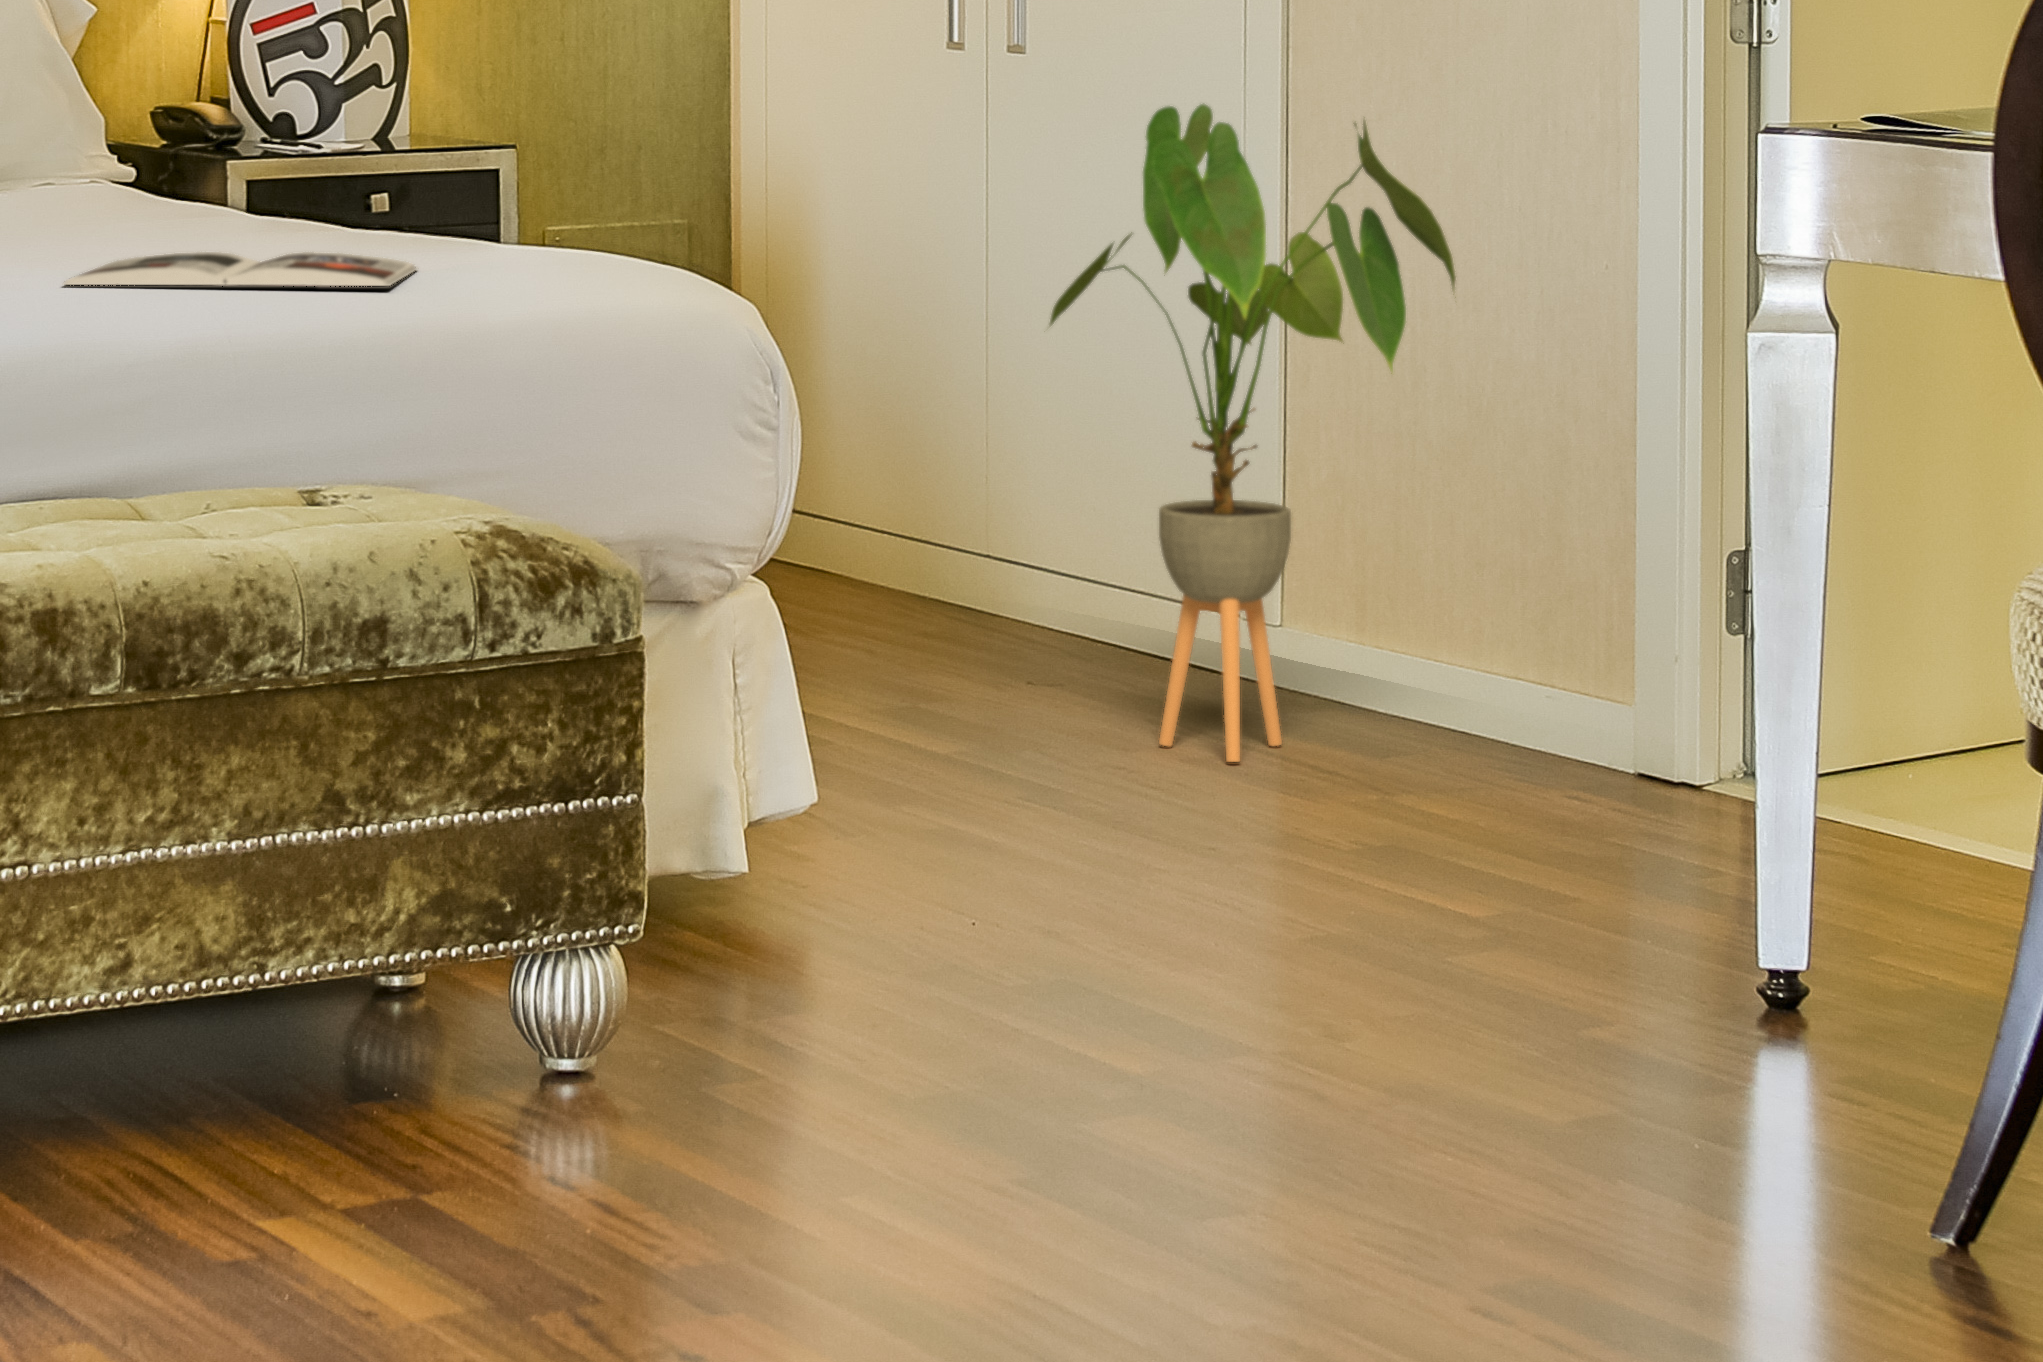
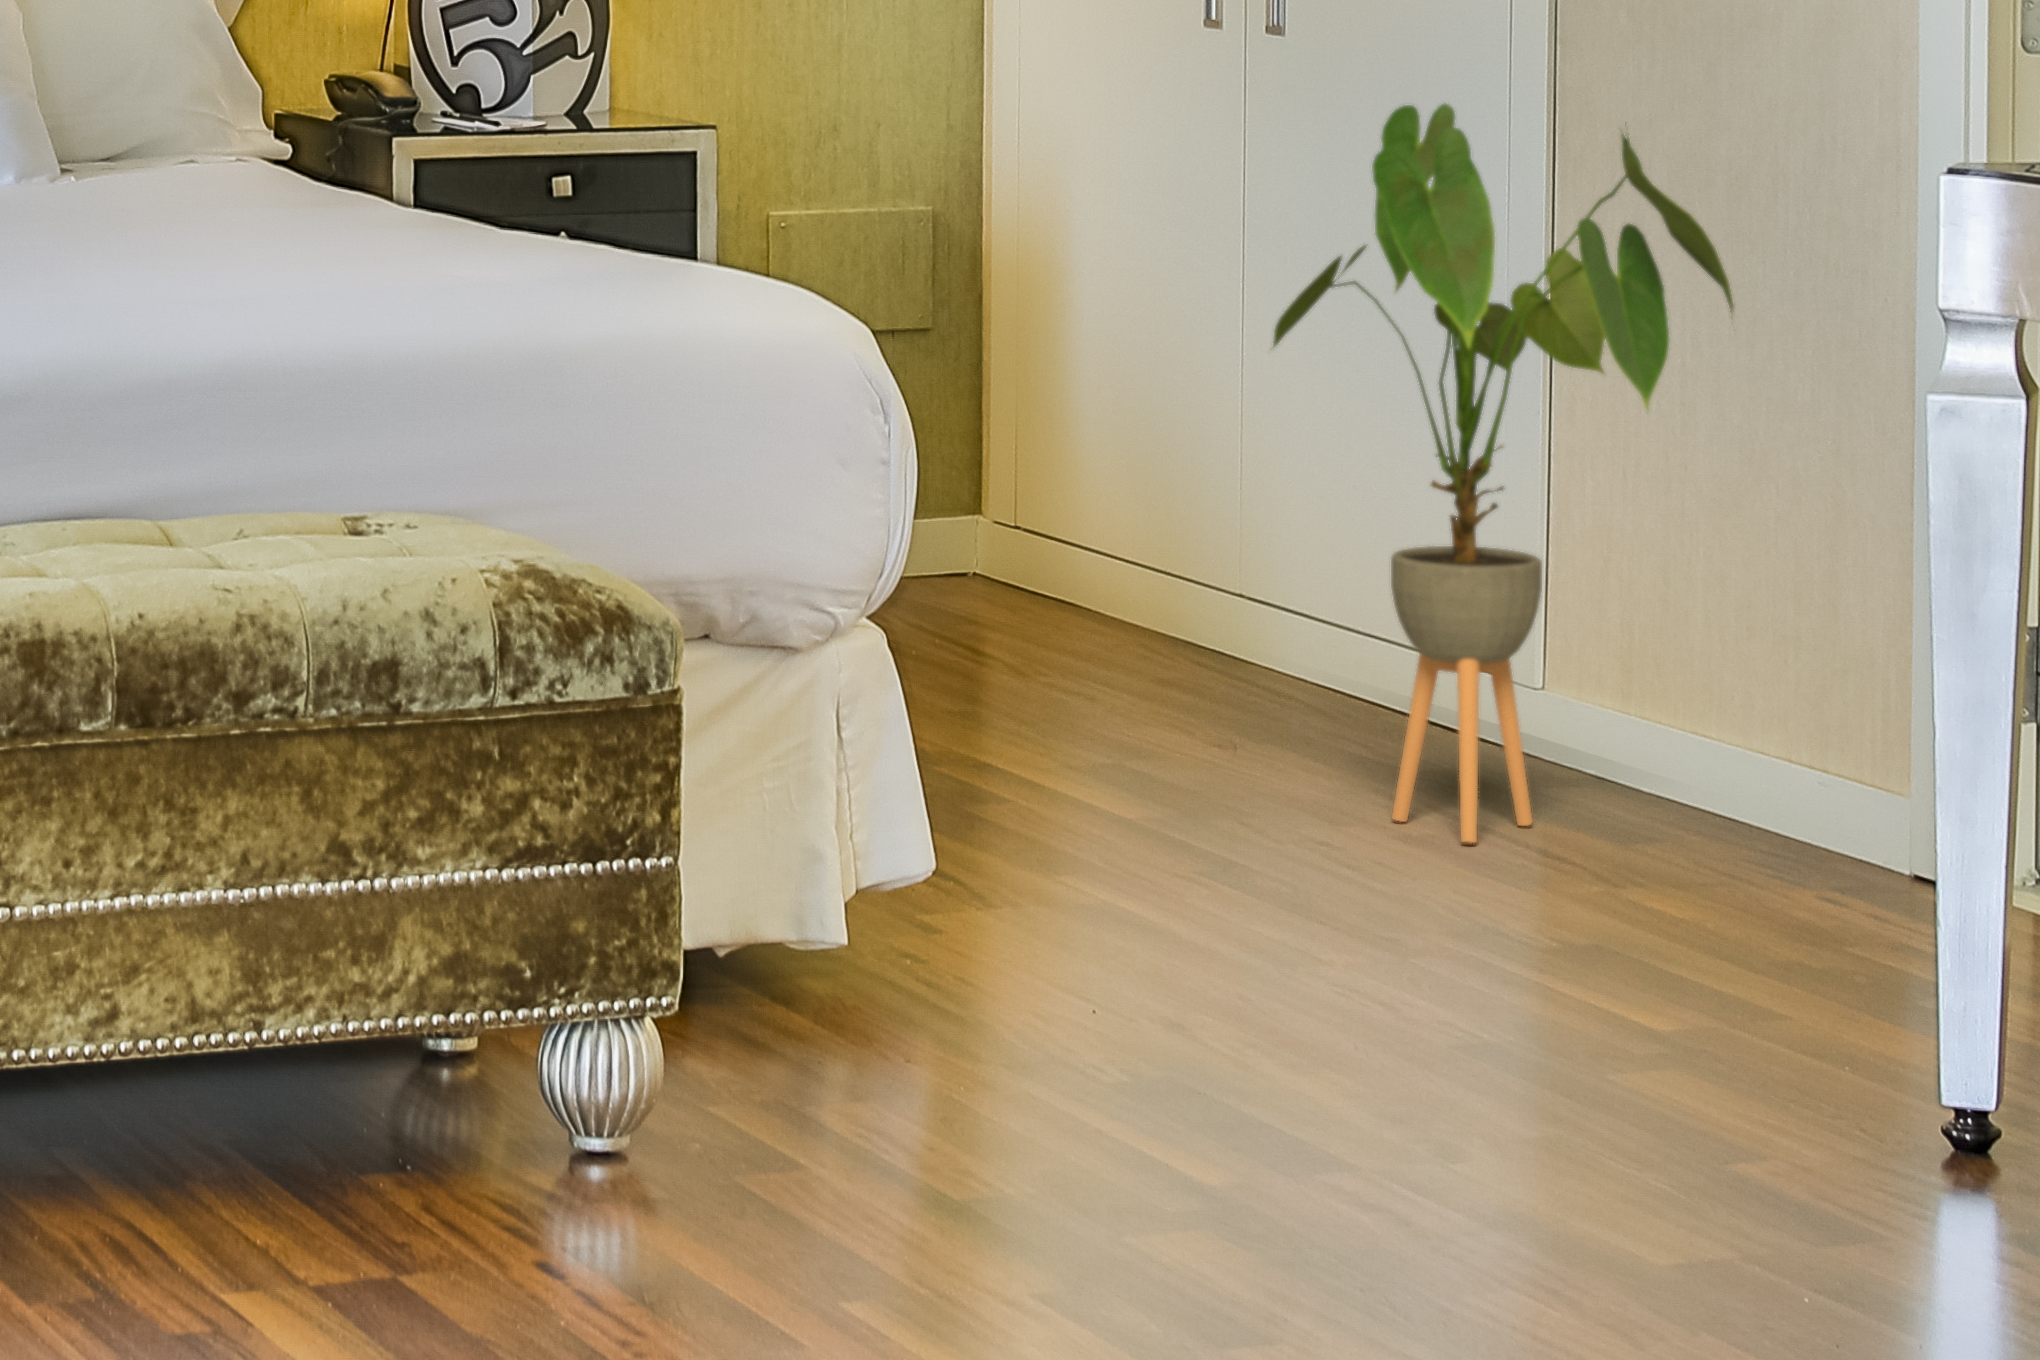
magazine: present [64,252,416,286] -> none [134,251,526,295]

